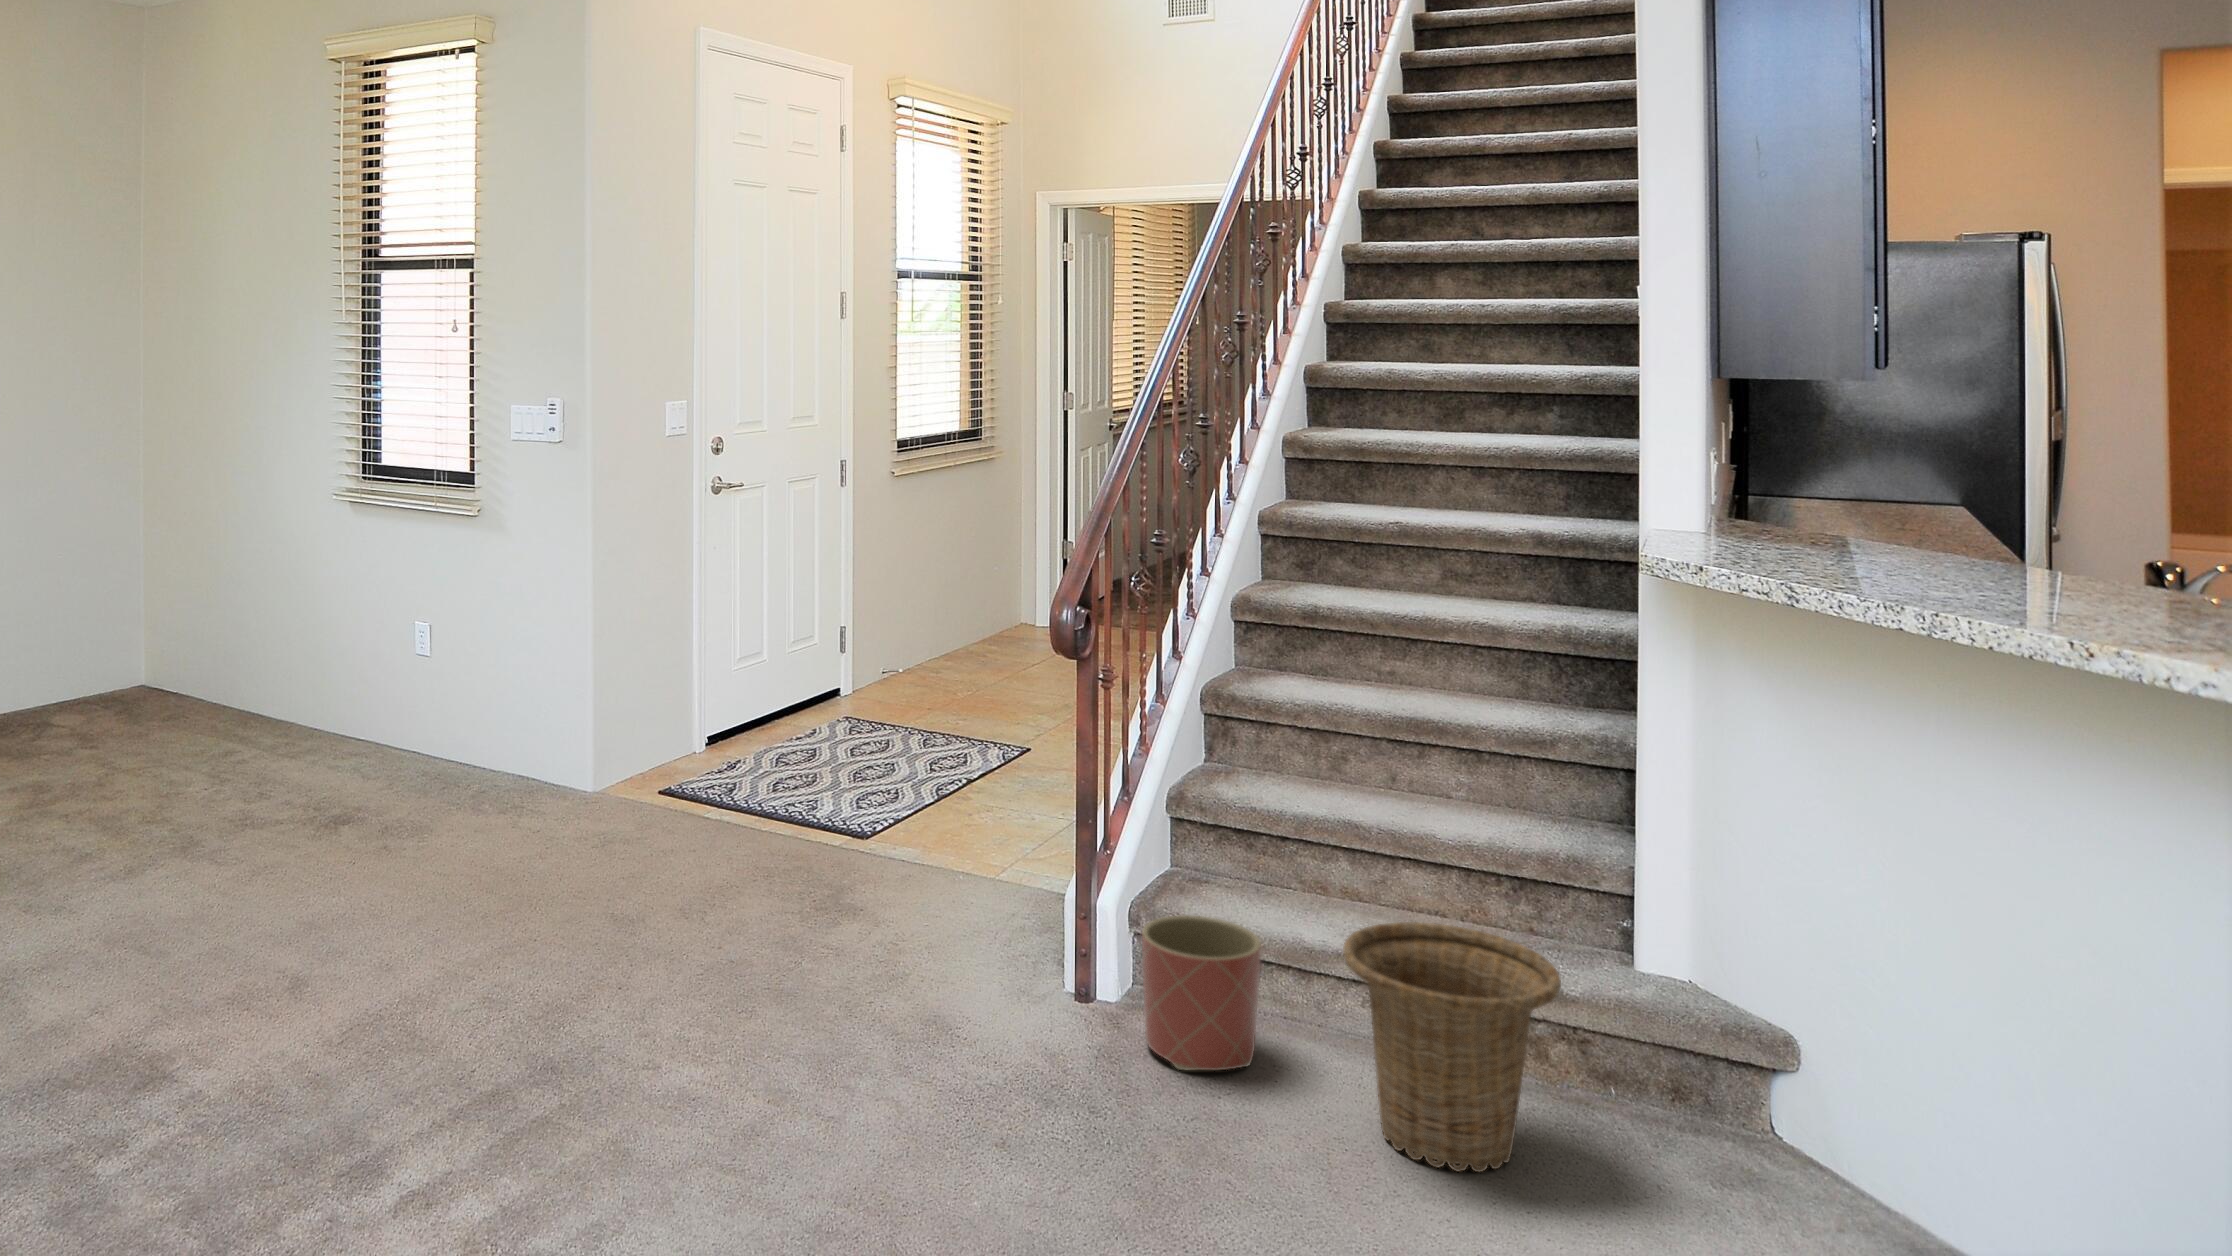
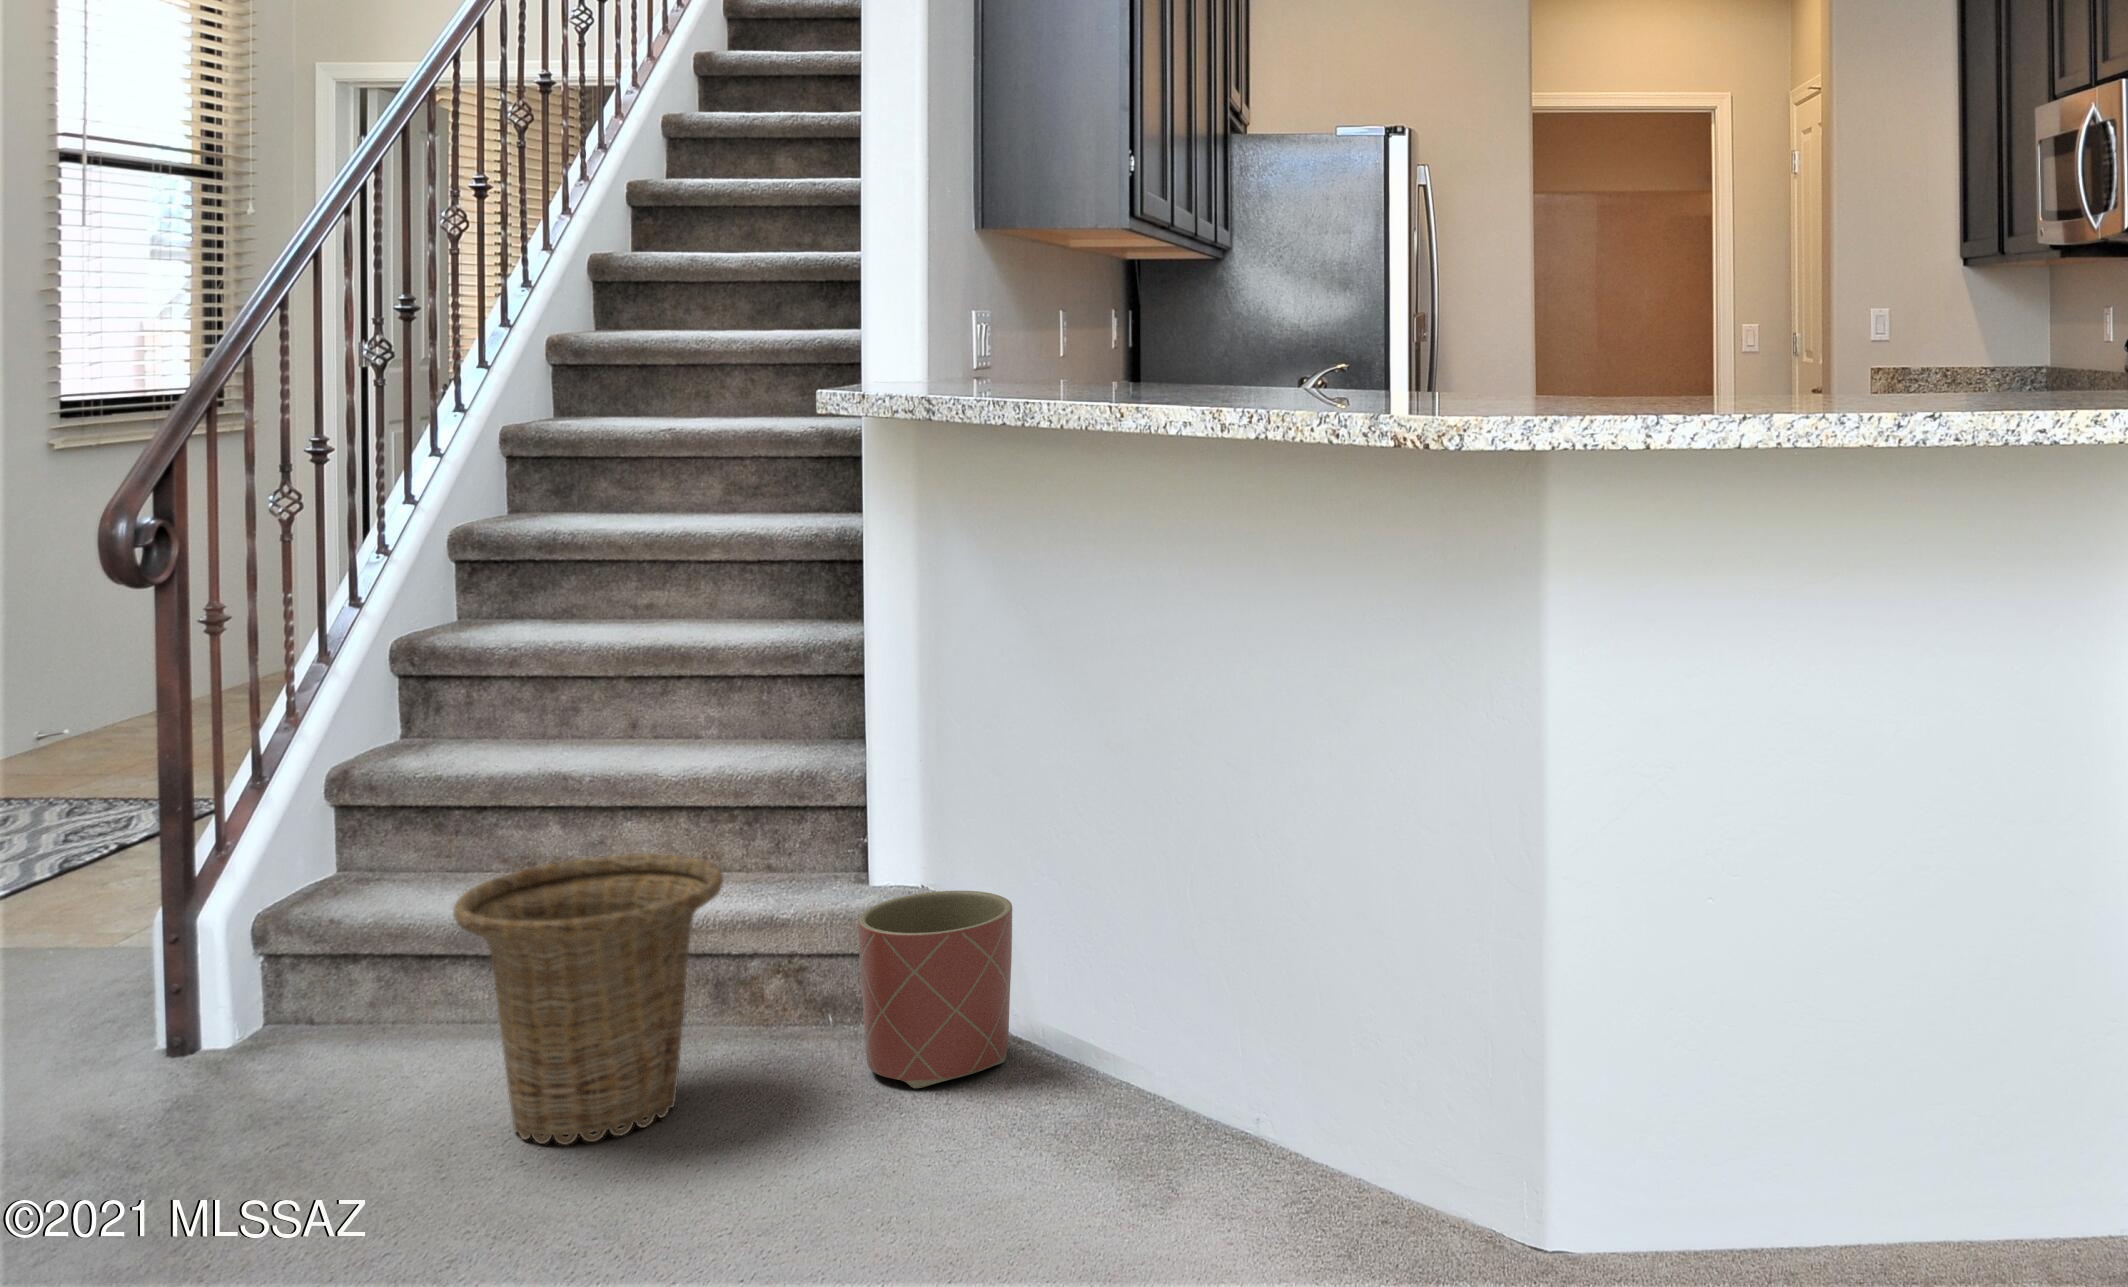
planter: present [1142,915,1261,1070] -> present [858,891,1012,1088]

